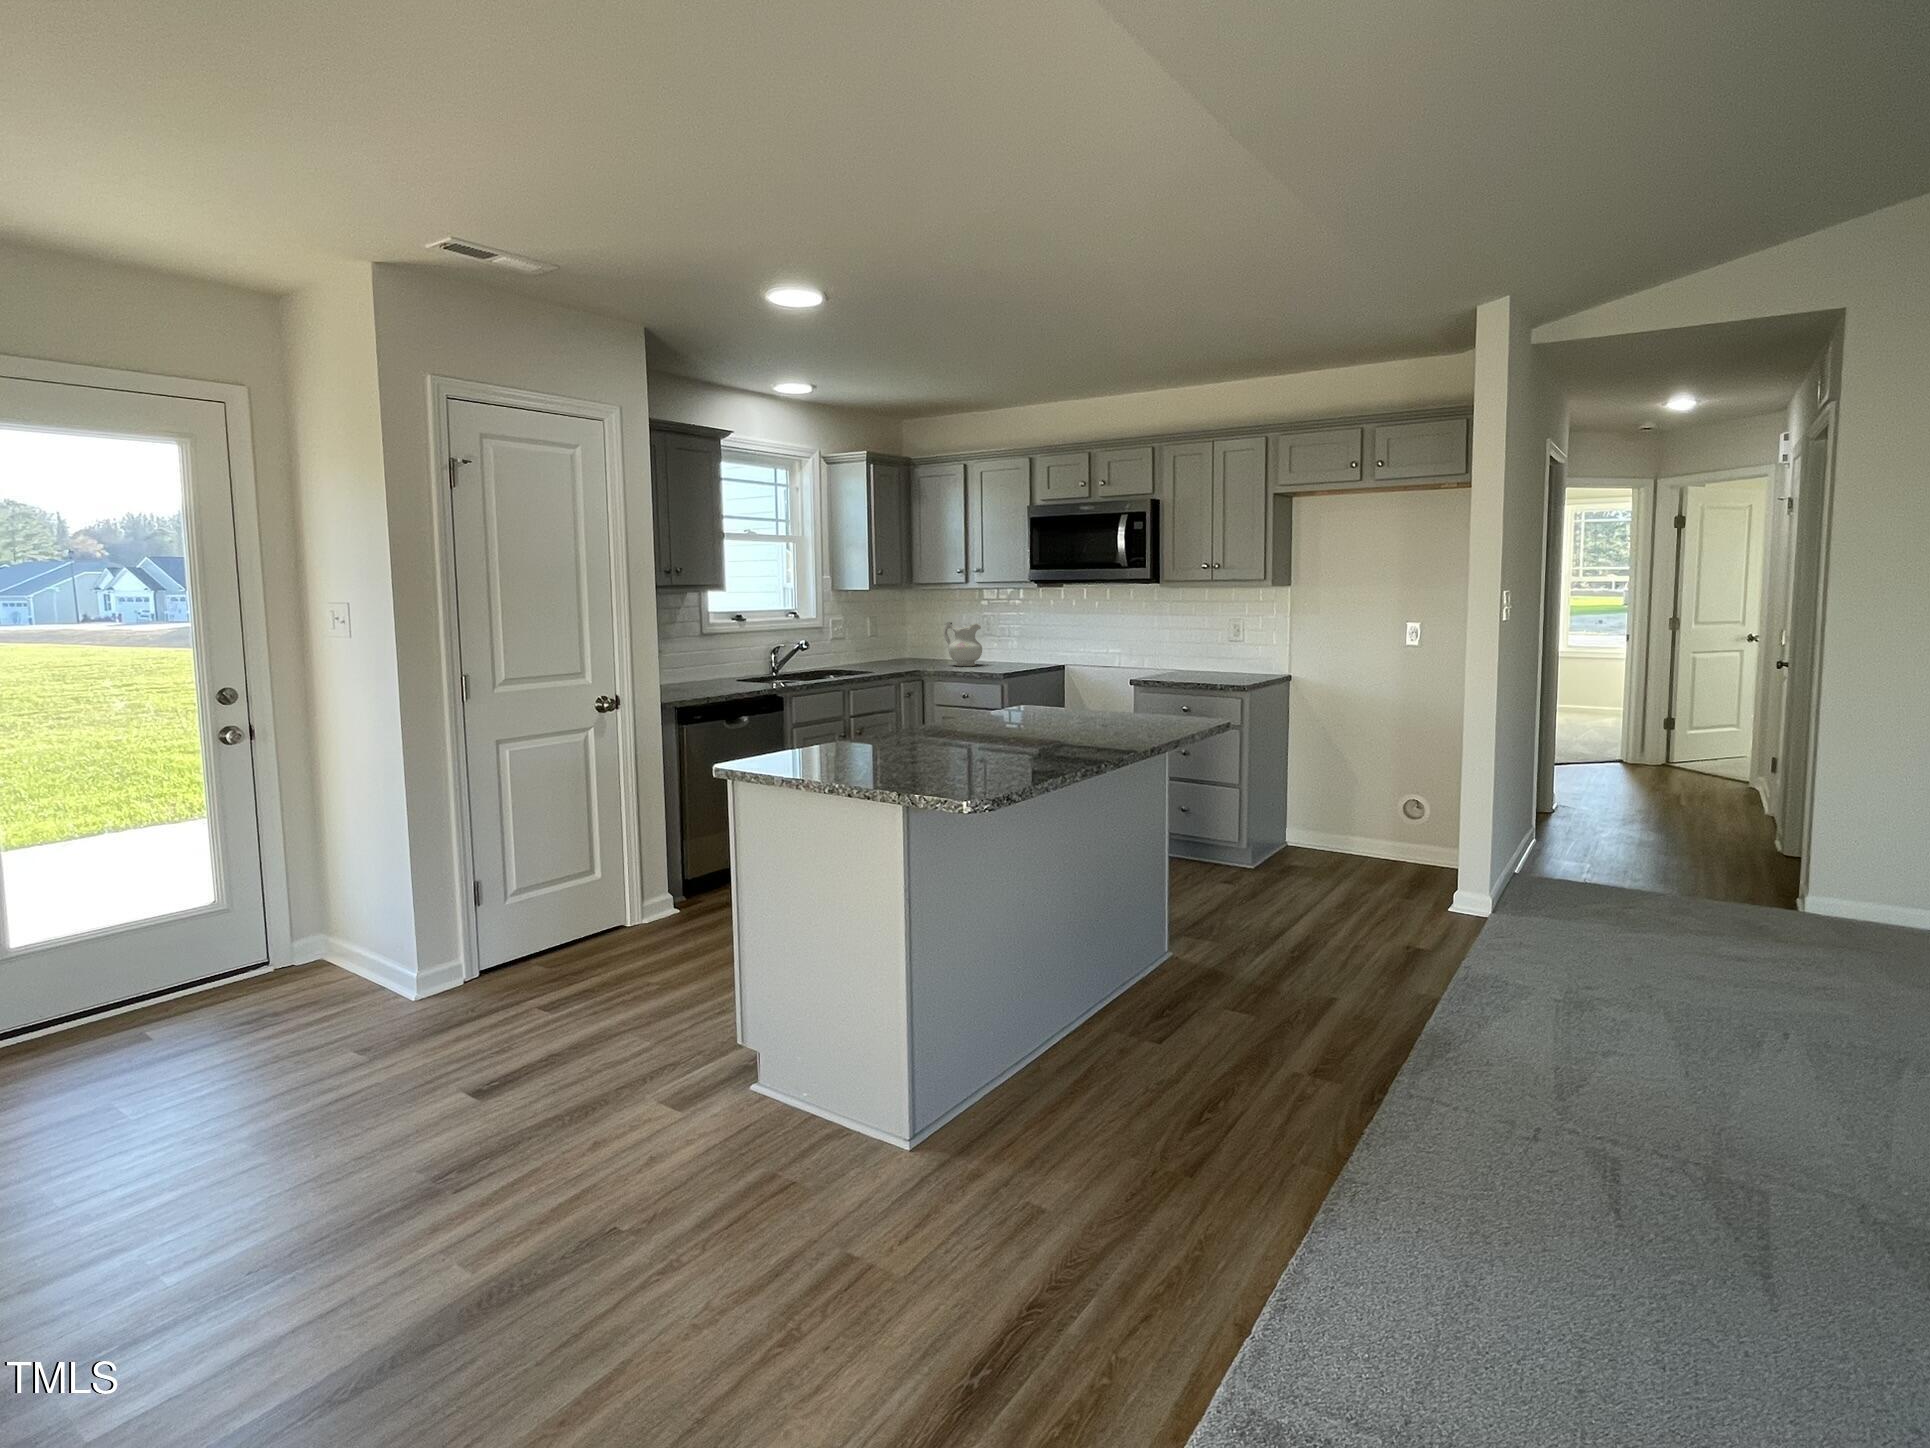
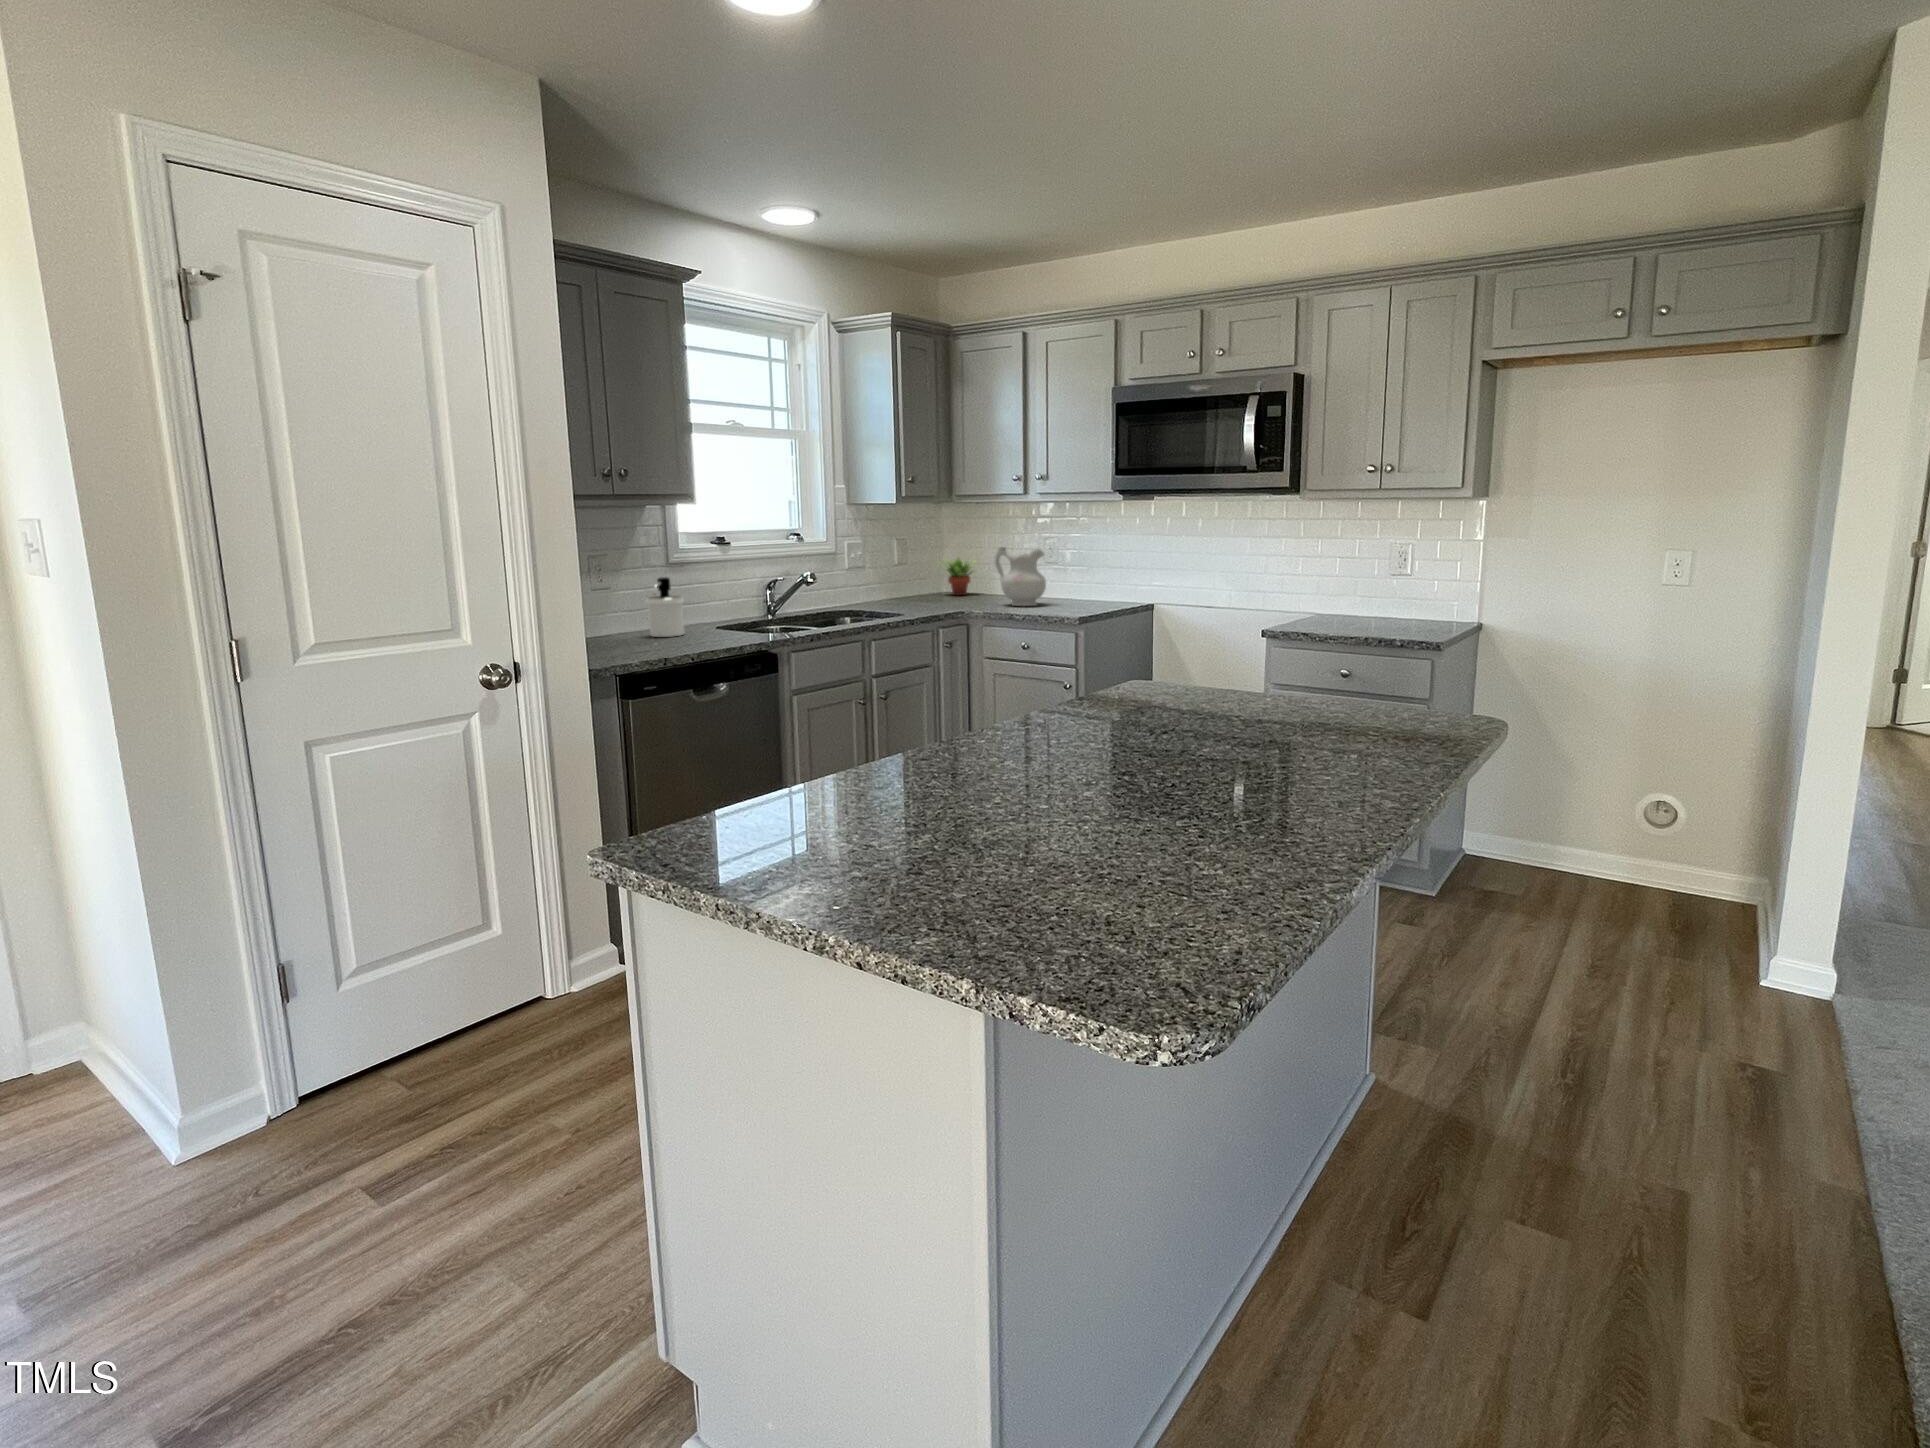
succulent plant: none [900,628,935,659] -> present [945,555,975,595]
soap dispenser: none [689,643,715,686] -> present [646,577,684,637]

